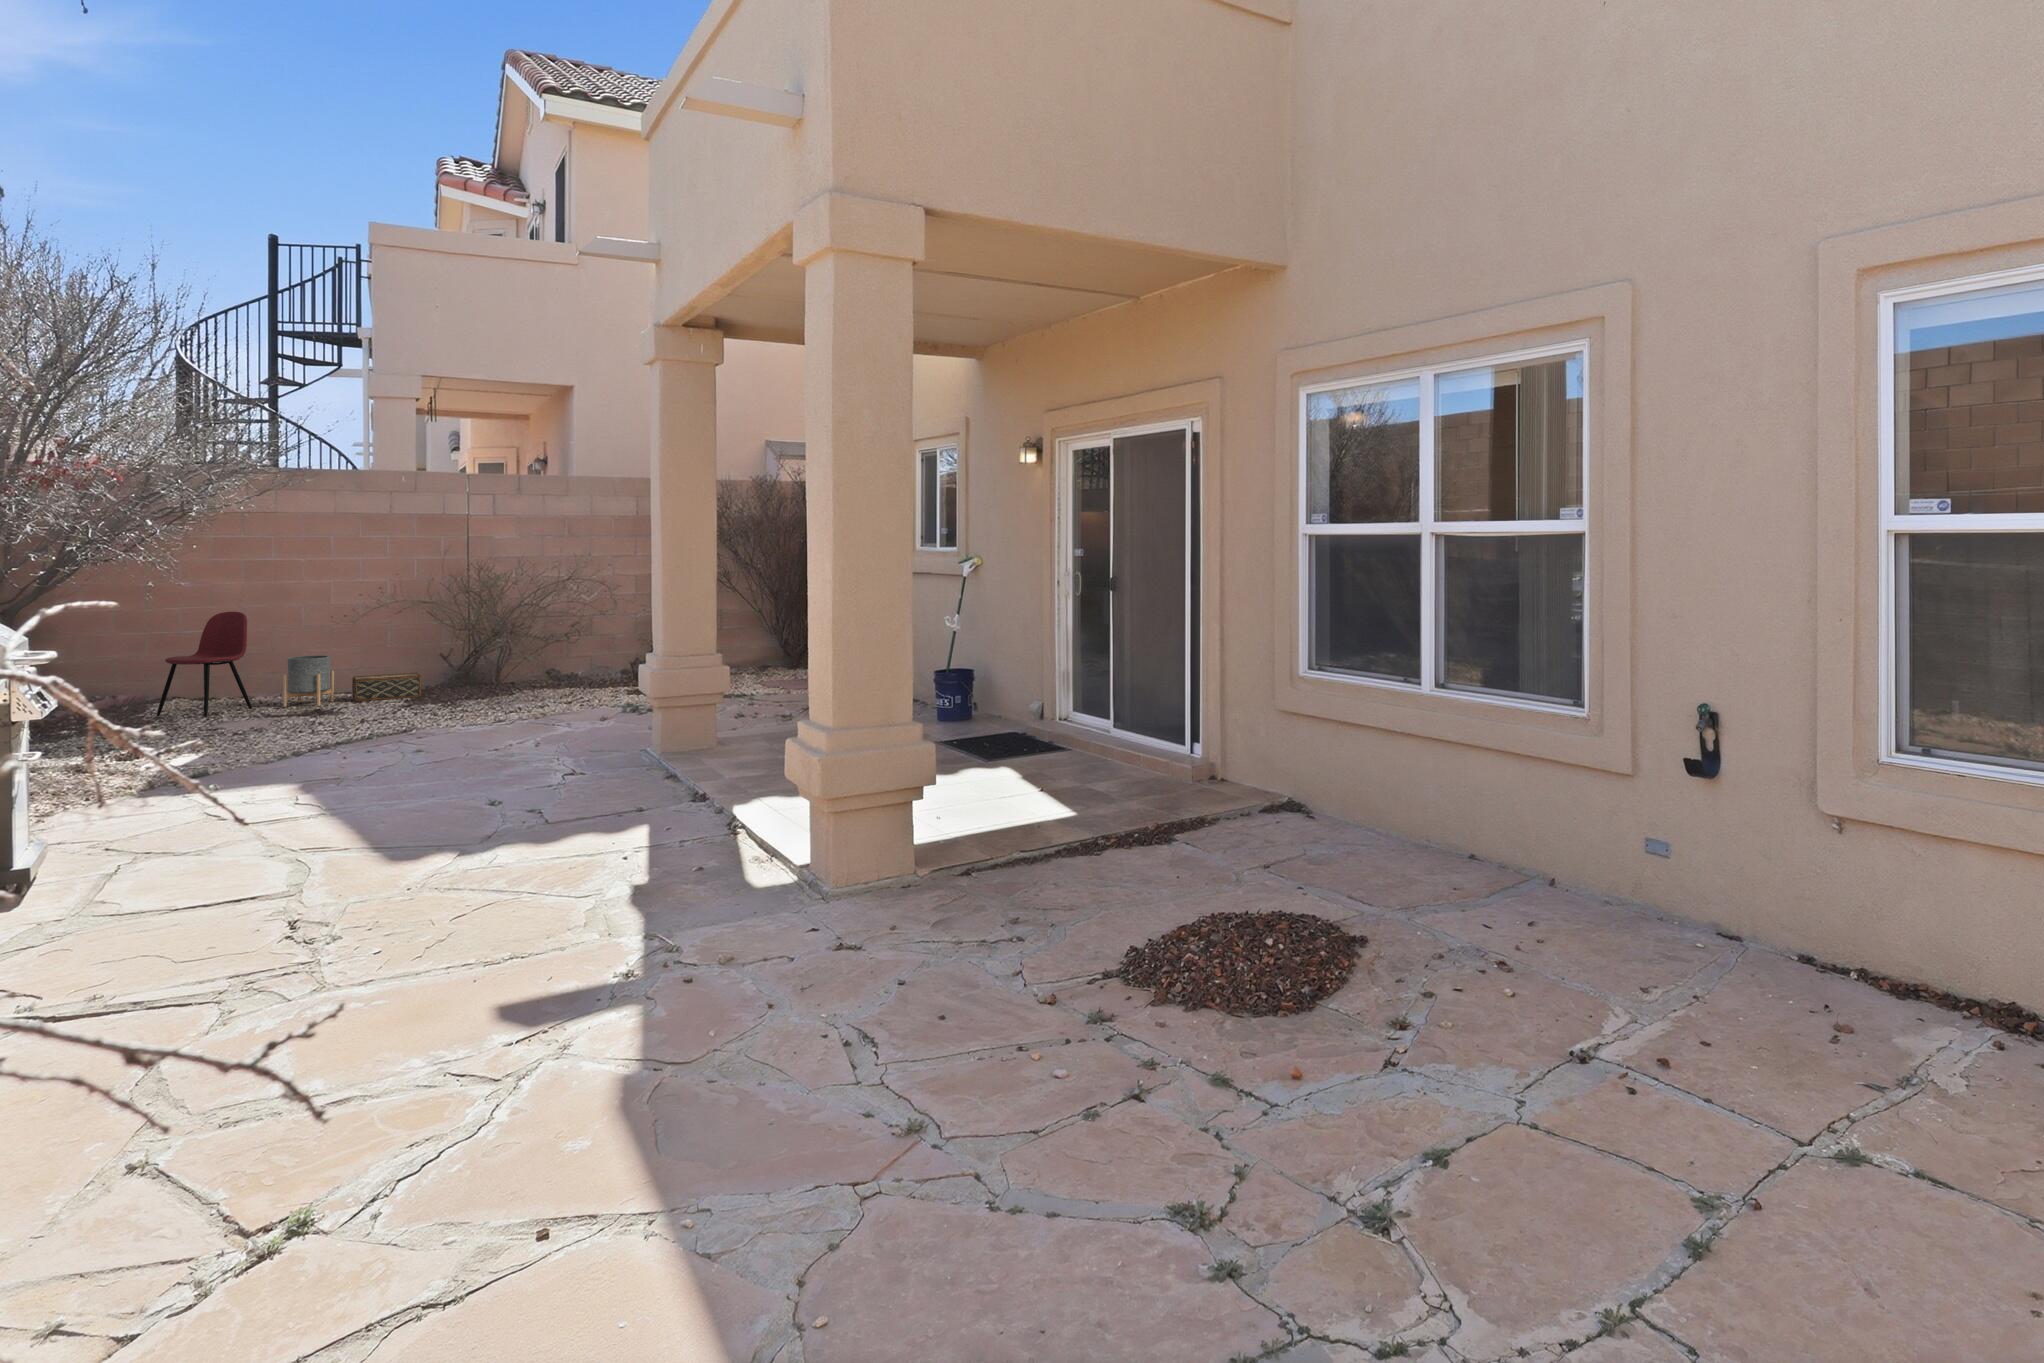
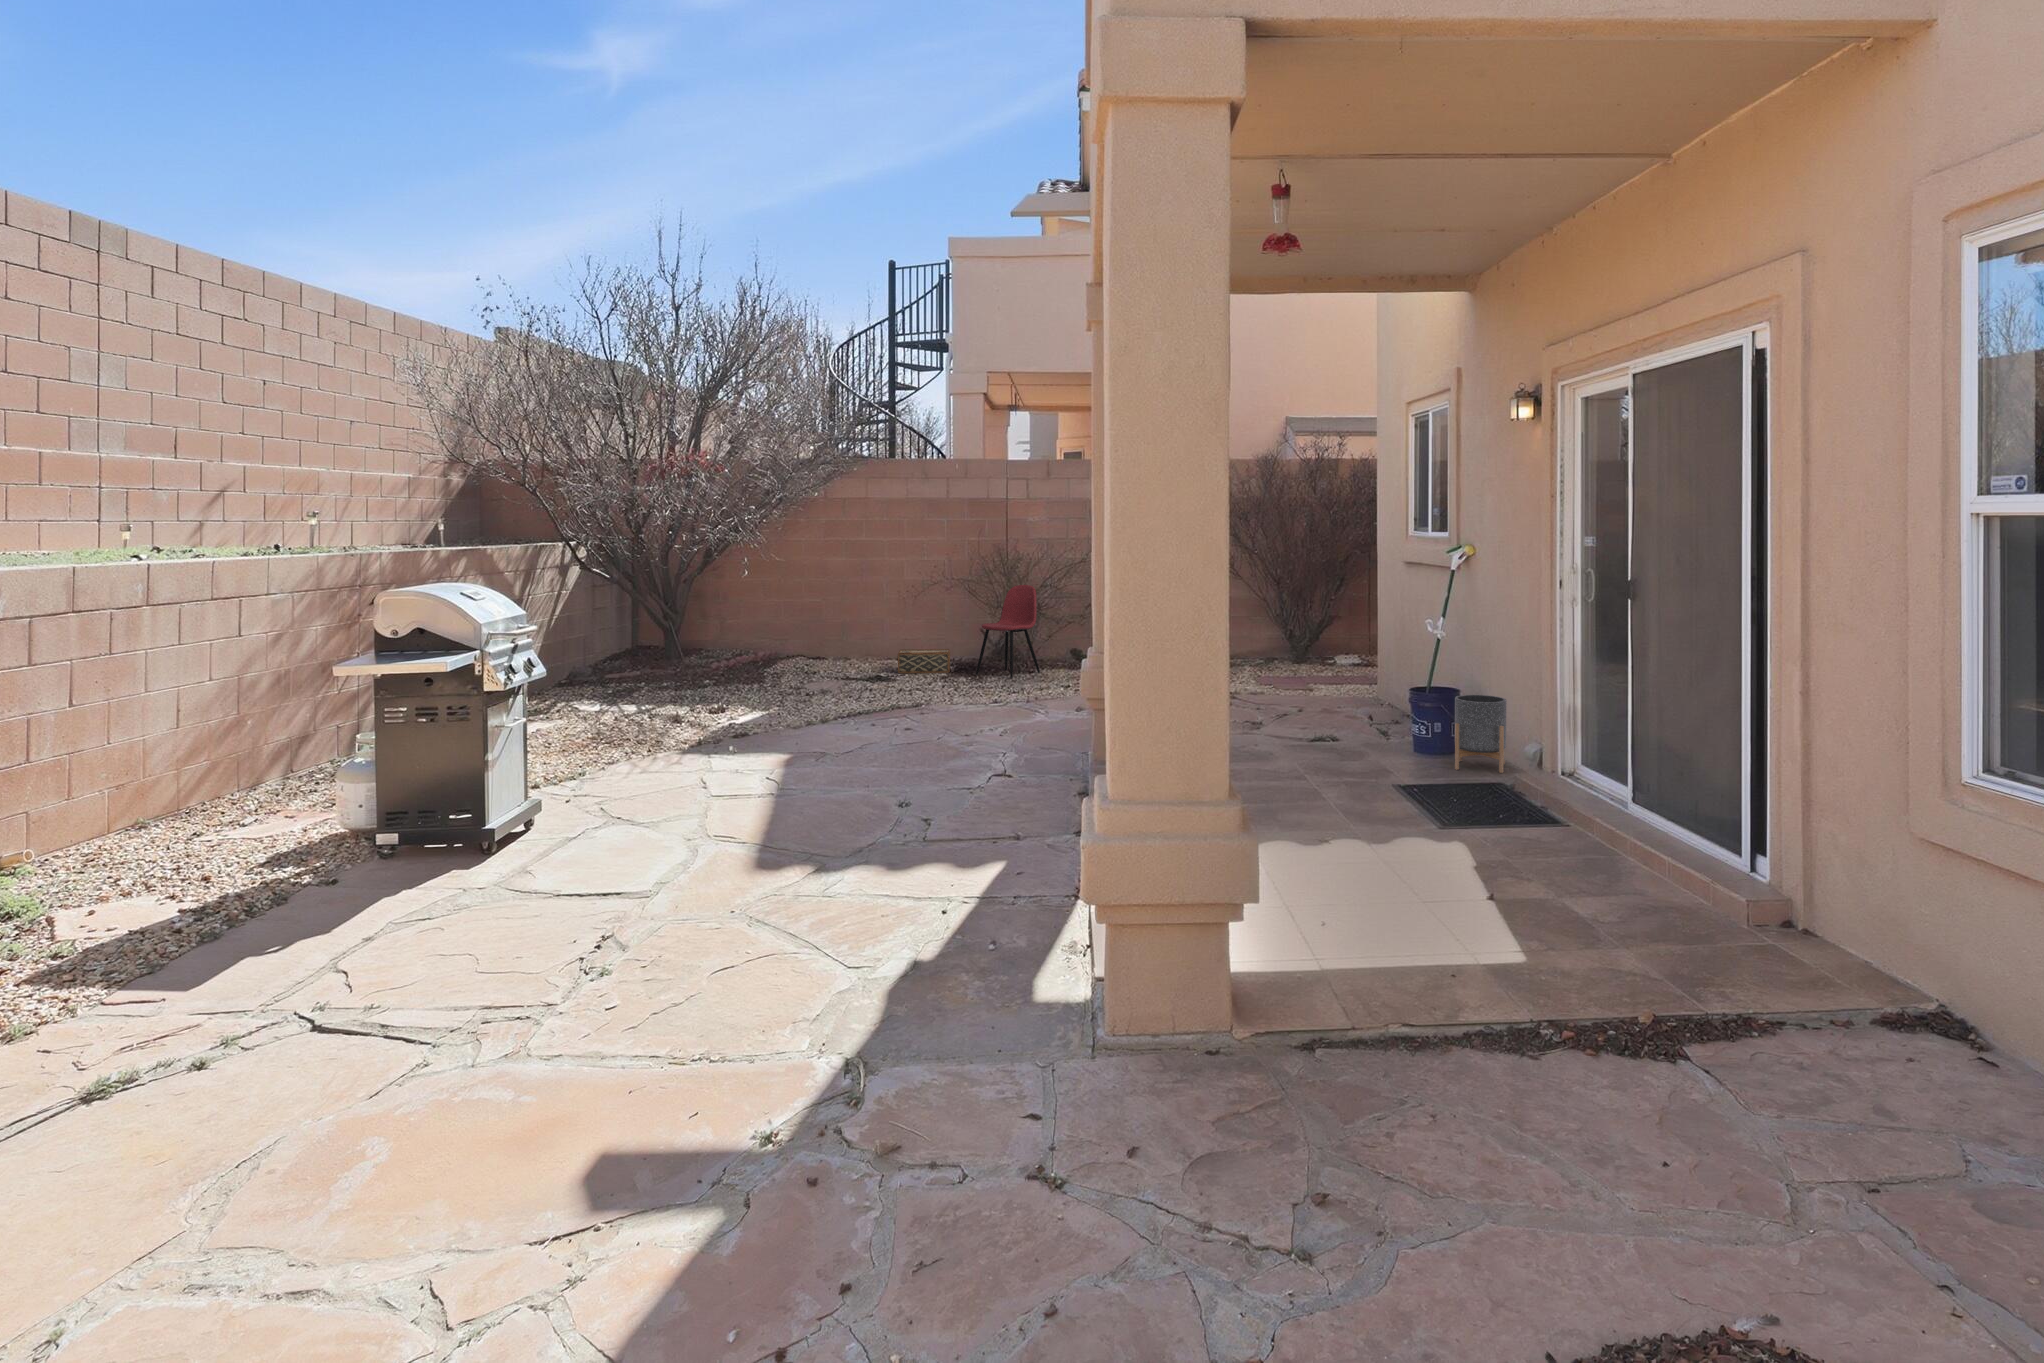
dining chair: present [156,612,252,717] -> present [976,585,1040,678]
planter: present [283,655,334,707] -> present [1455,695,1507,773]

